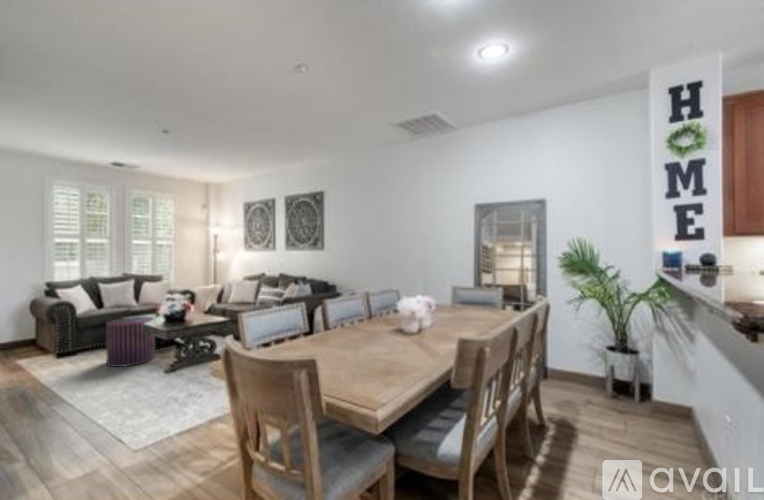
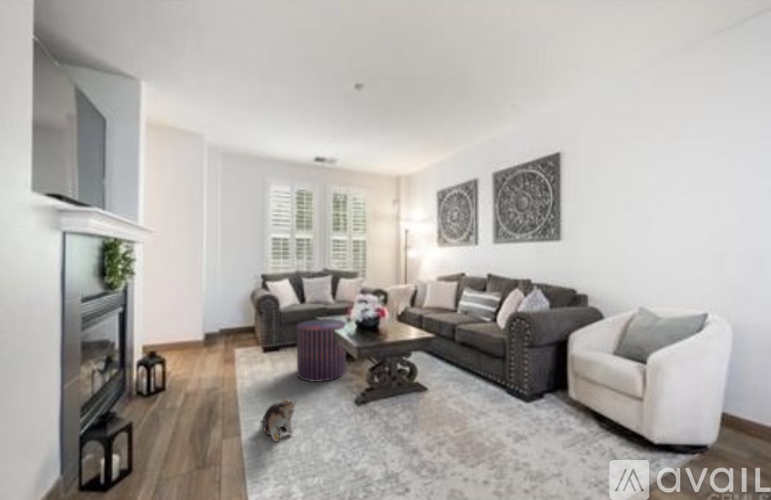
plush toy: none [86,365,121,397] -> present [263,399,297,441]

